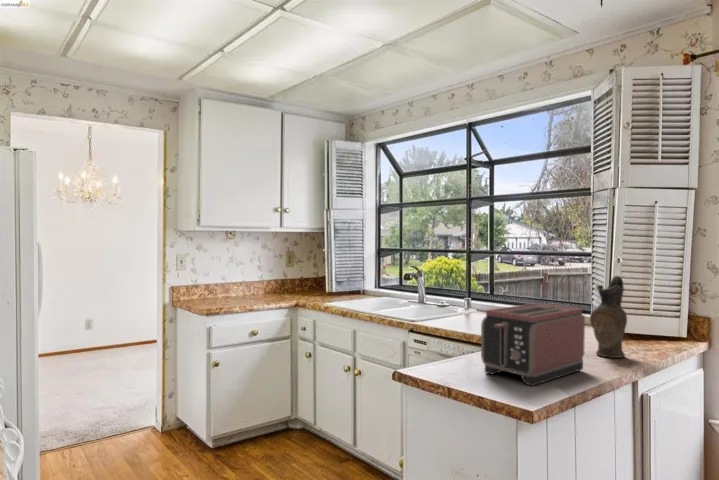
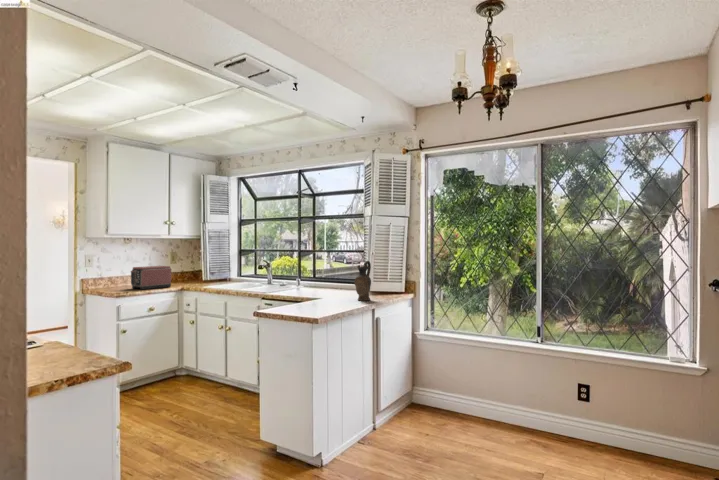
toaster: present [481,303,585,386] -> present [131,266,171,290]

